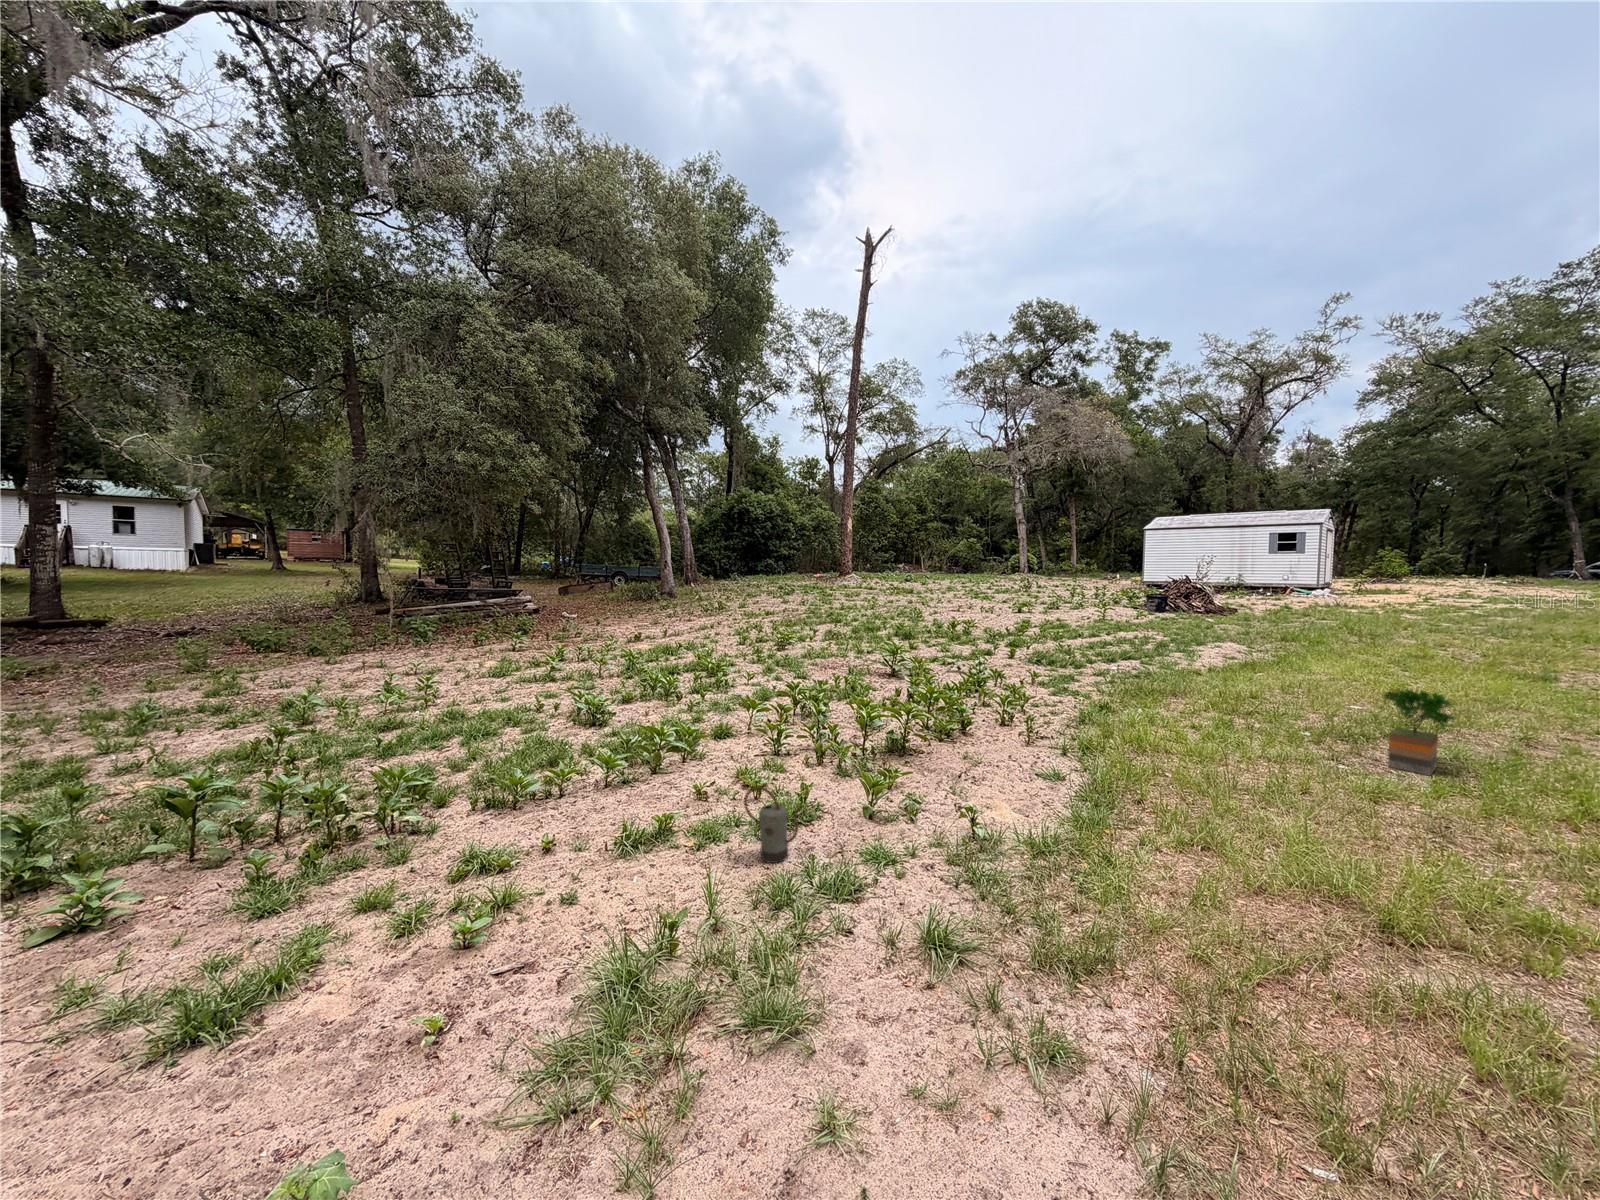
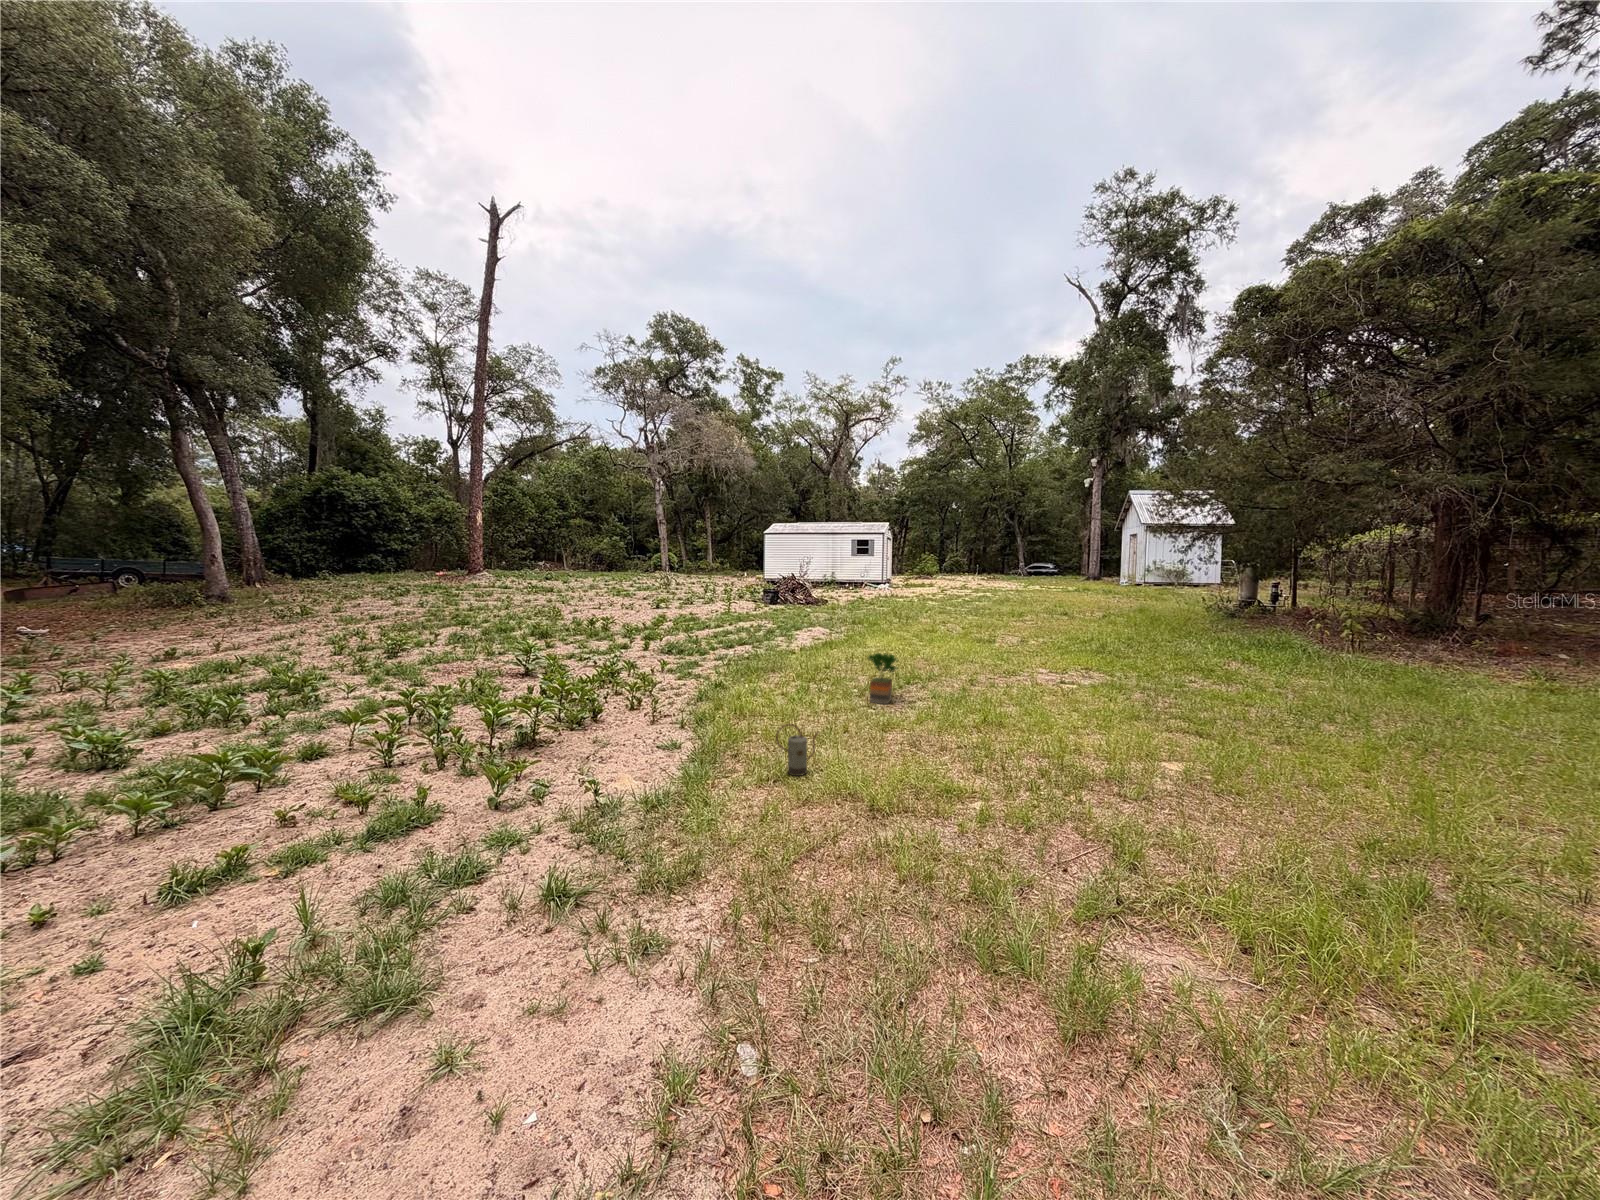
watering can: present [744,787,802,863] -> present [776,724,819,776]

